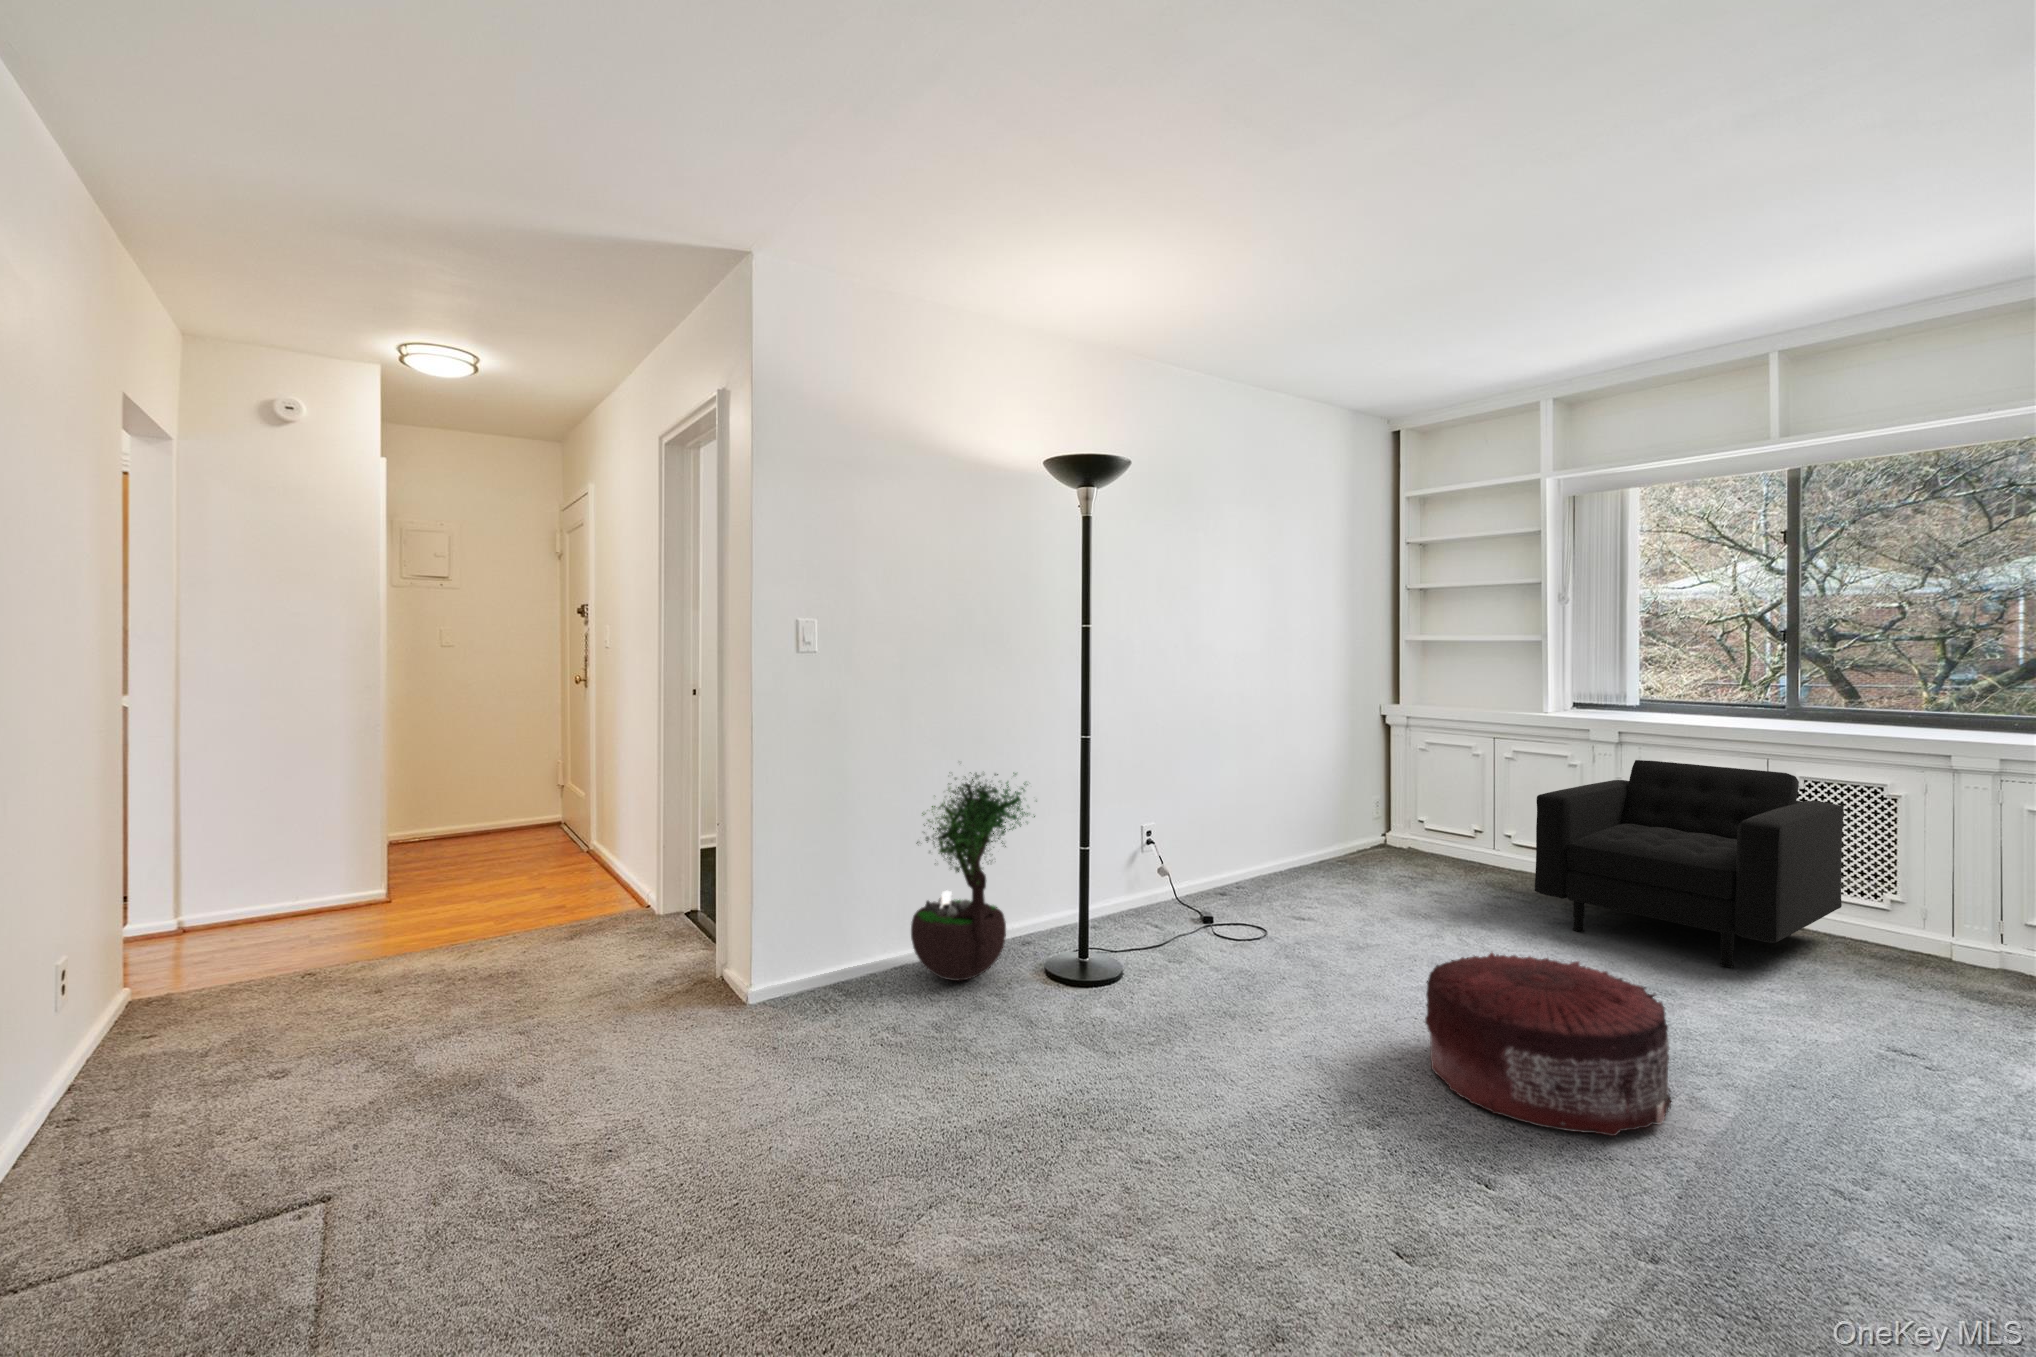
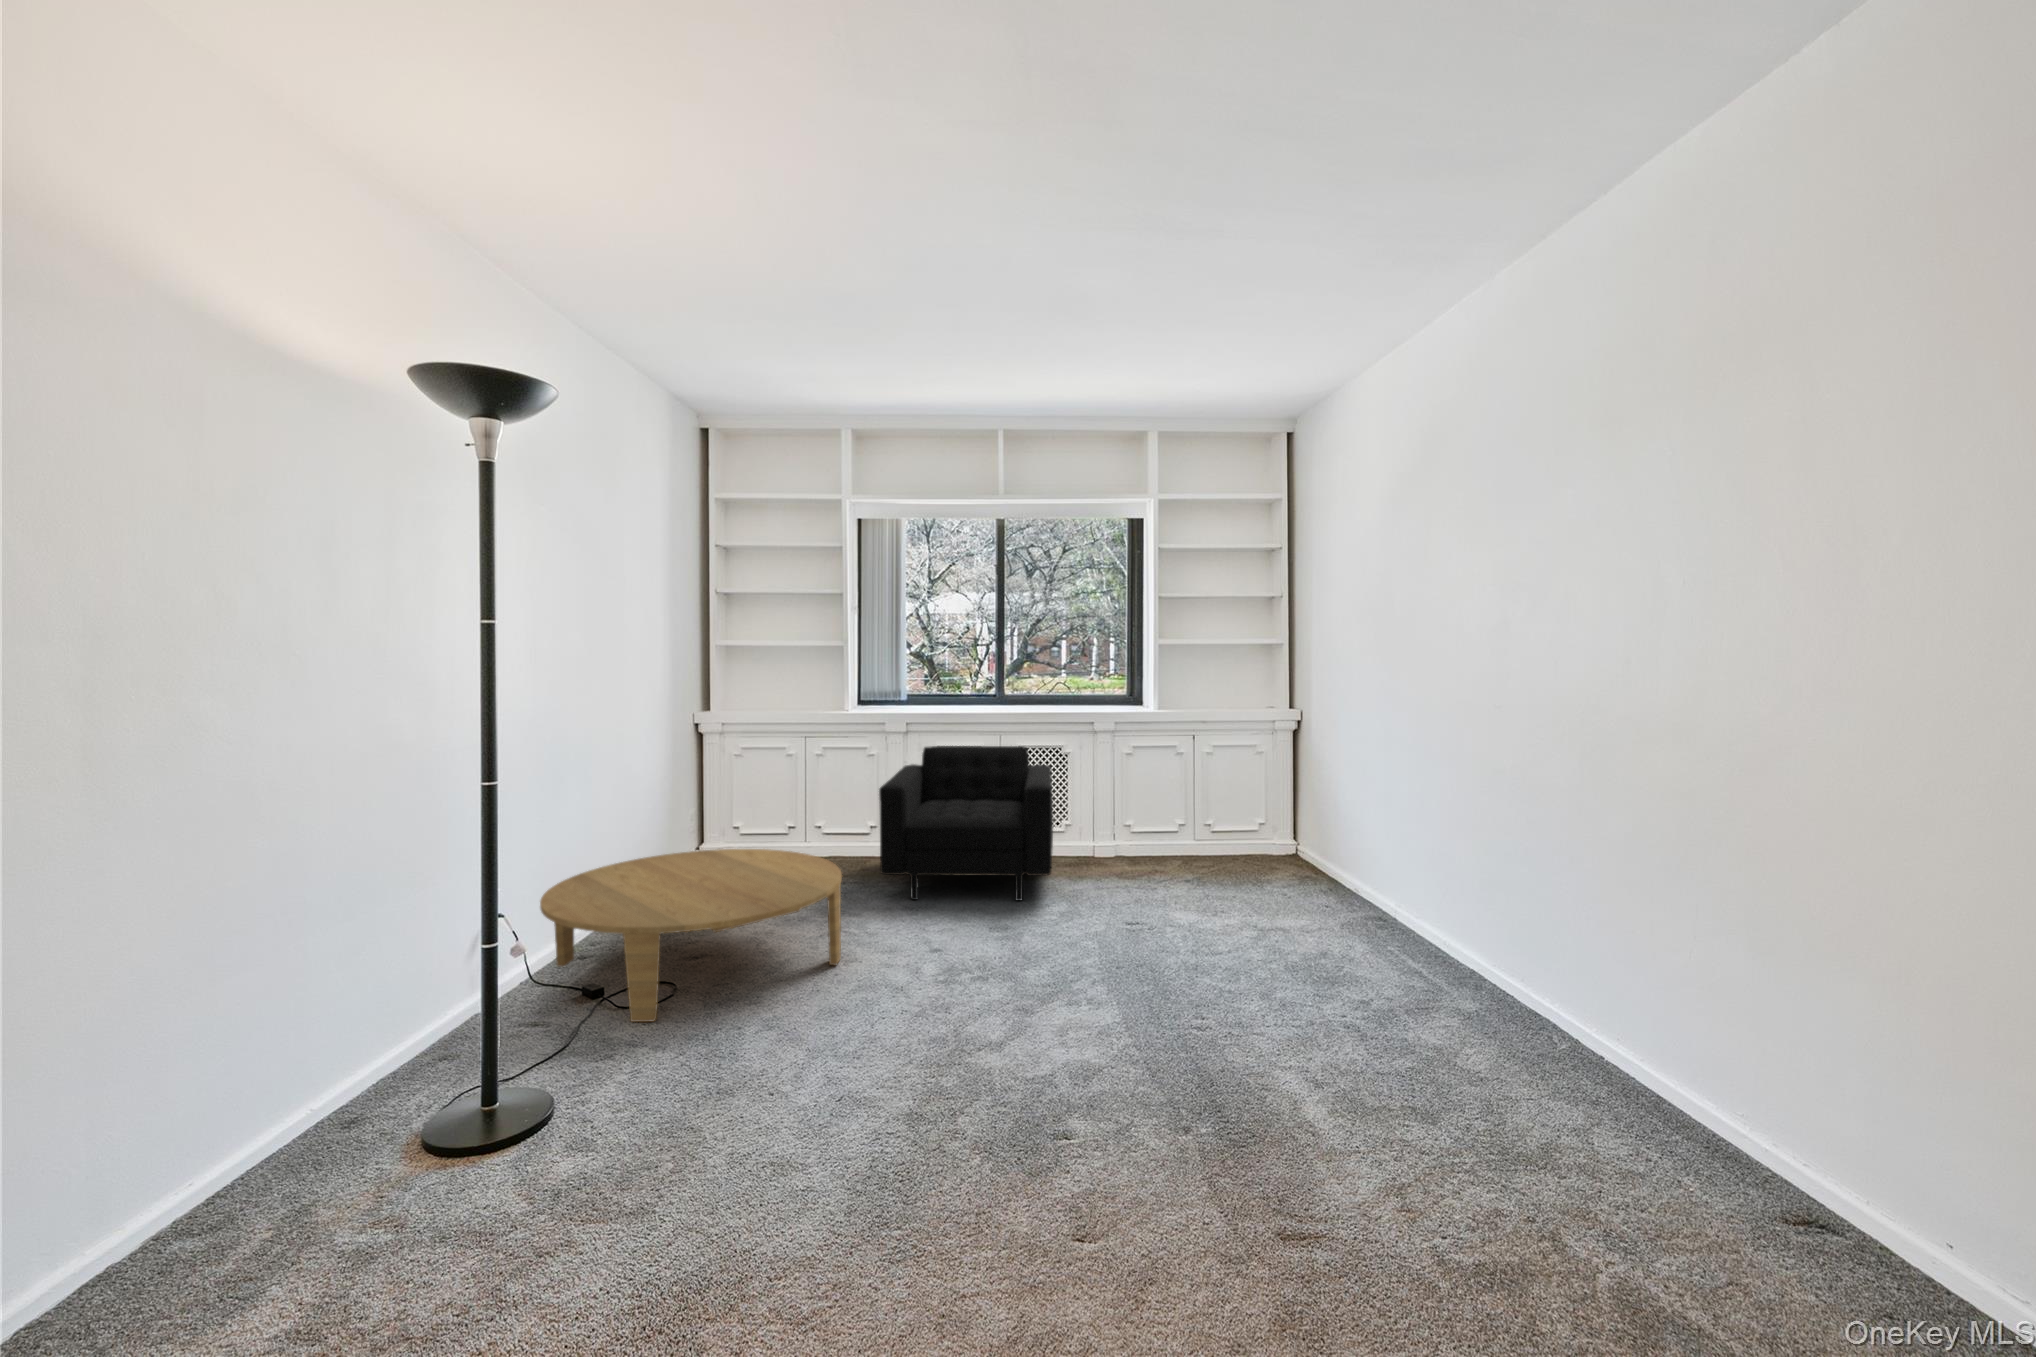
potted tree: present [911,772,1035,981] -> none [187,869,438,1232]
coffee table: none [1175,824,1448,960] -> present [540,849,842,1022]
pouf: present [1425,953,1672,1136] -> none [926,928,1107,1085]

